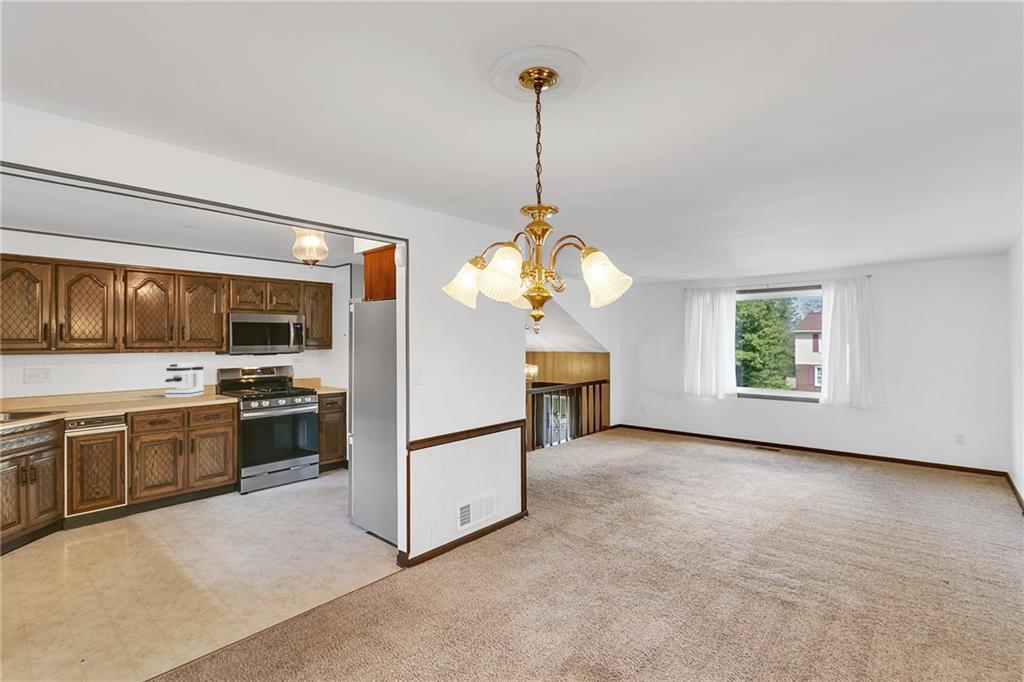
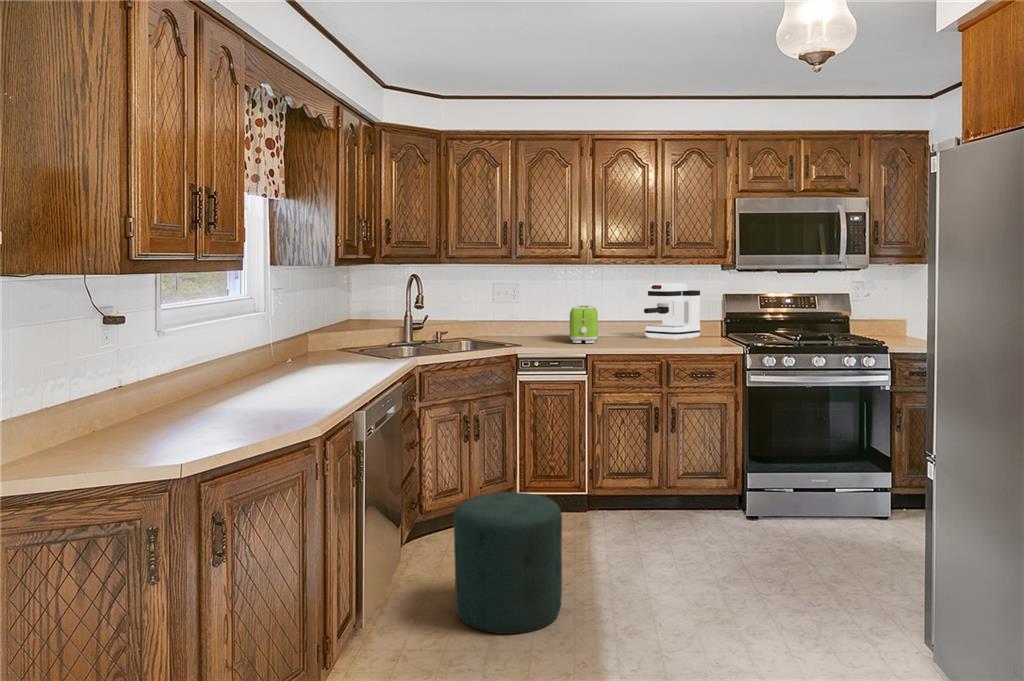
toaster: none [105,379,130,405] -> present [570,306,598,343]
ottoman: none [51,507,145,611] -> present [454,492,562,634]

